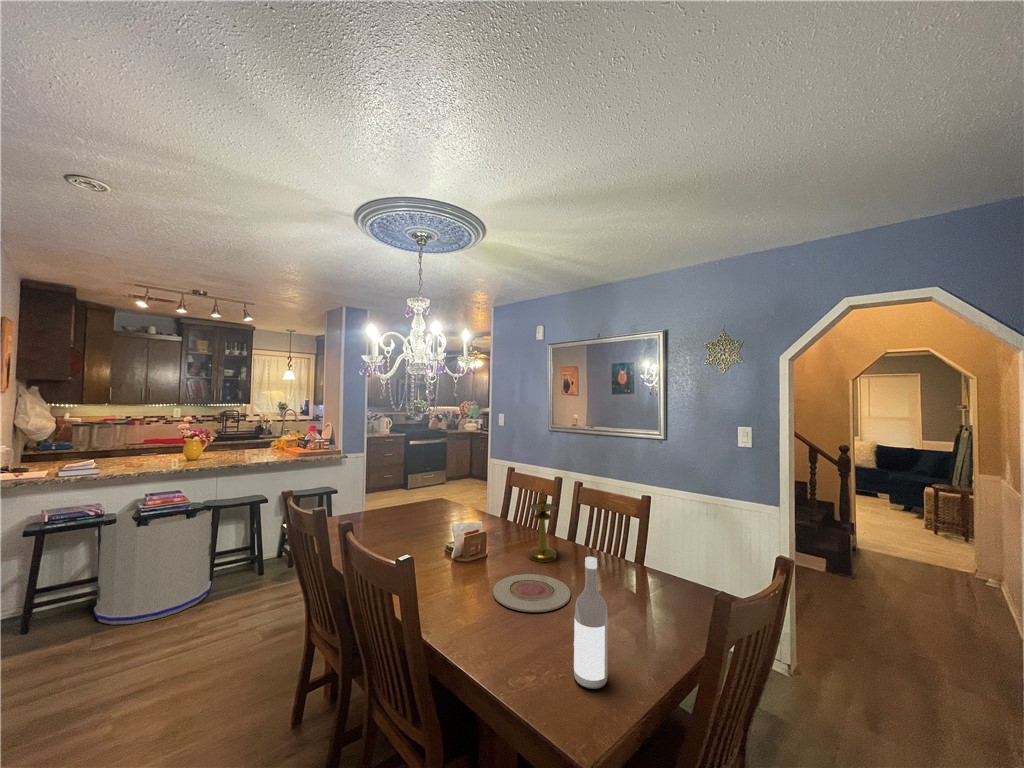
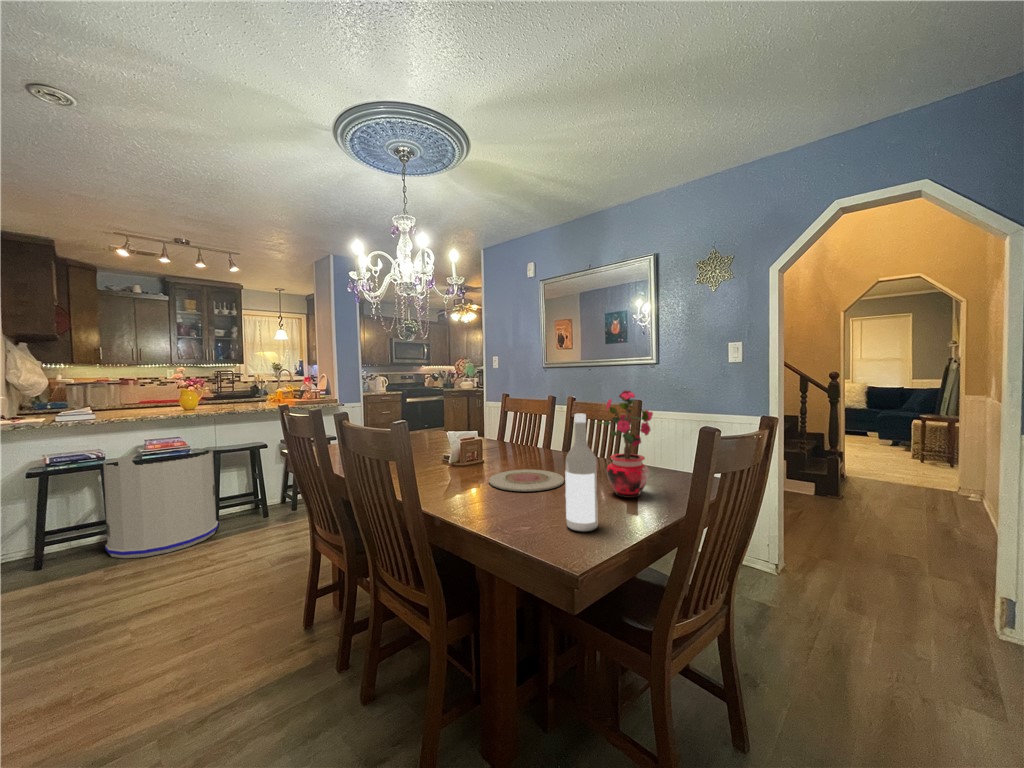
candlestick: present [529,490,557,562] -> none [523,395,551,463]
potted plant: none [603,510,664,630] -> present [598,390,653,498]

